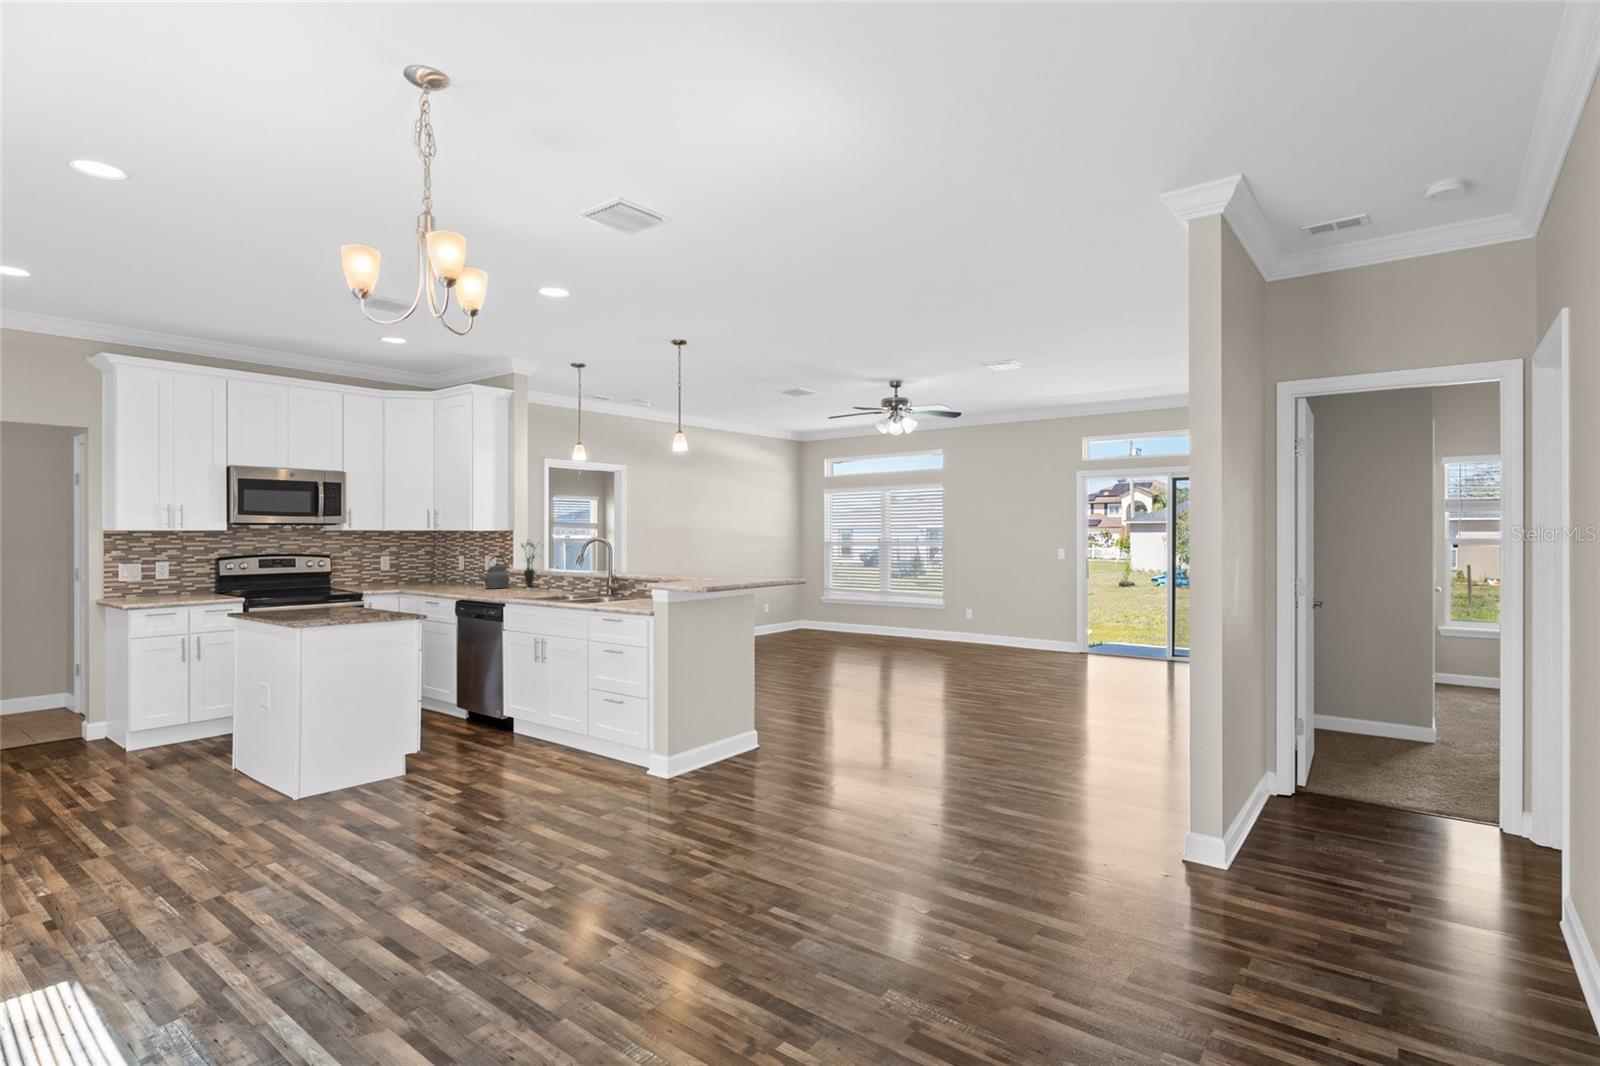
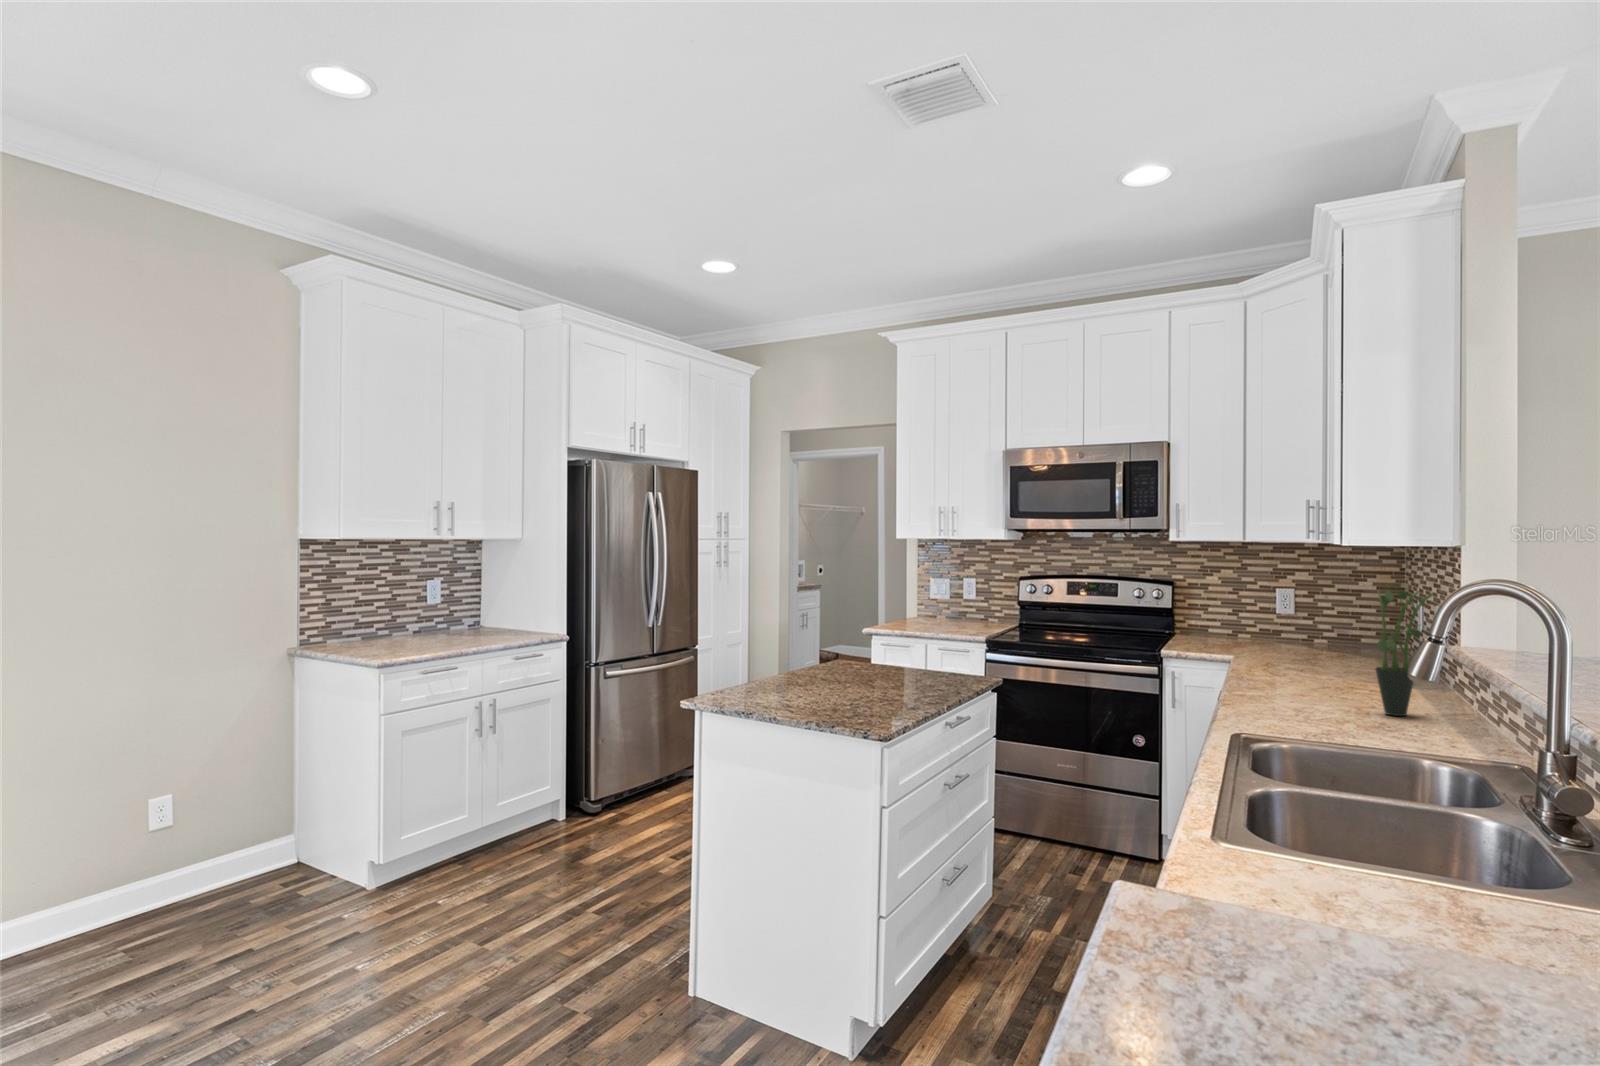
kettle: present [477,556,510,589] -> none [1258,618,1356,704]

